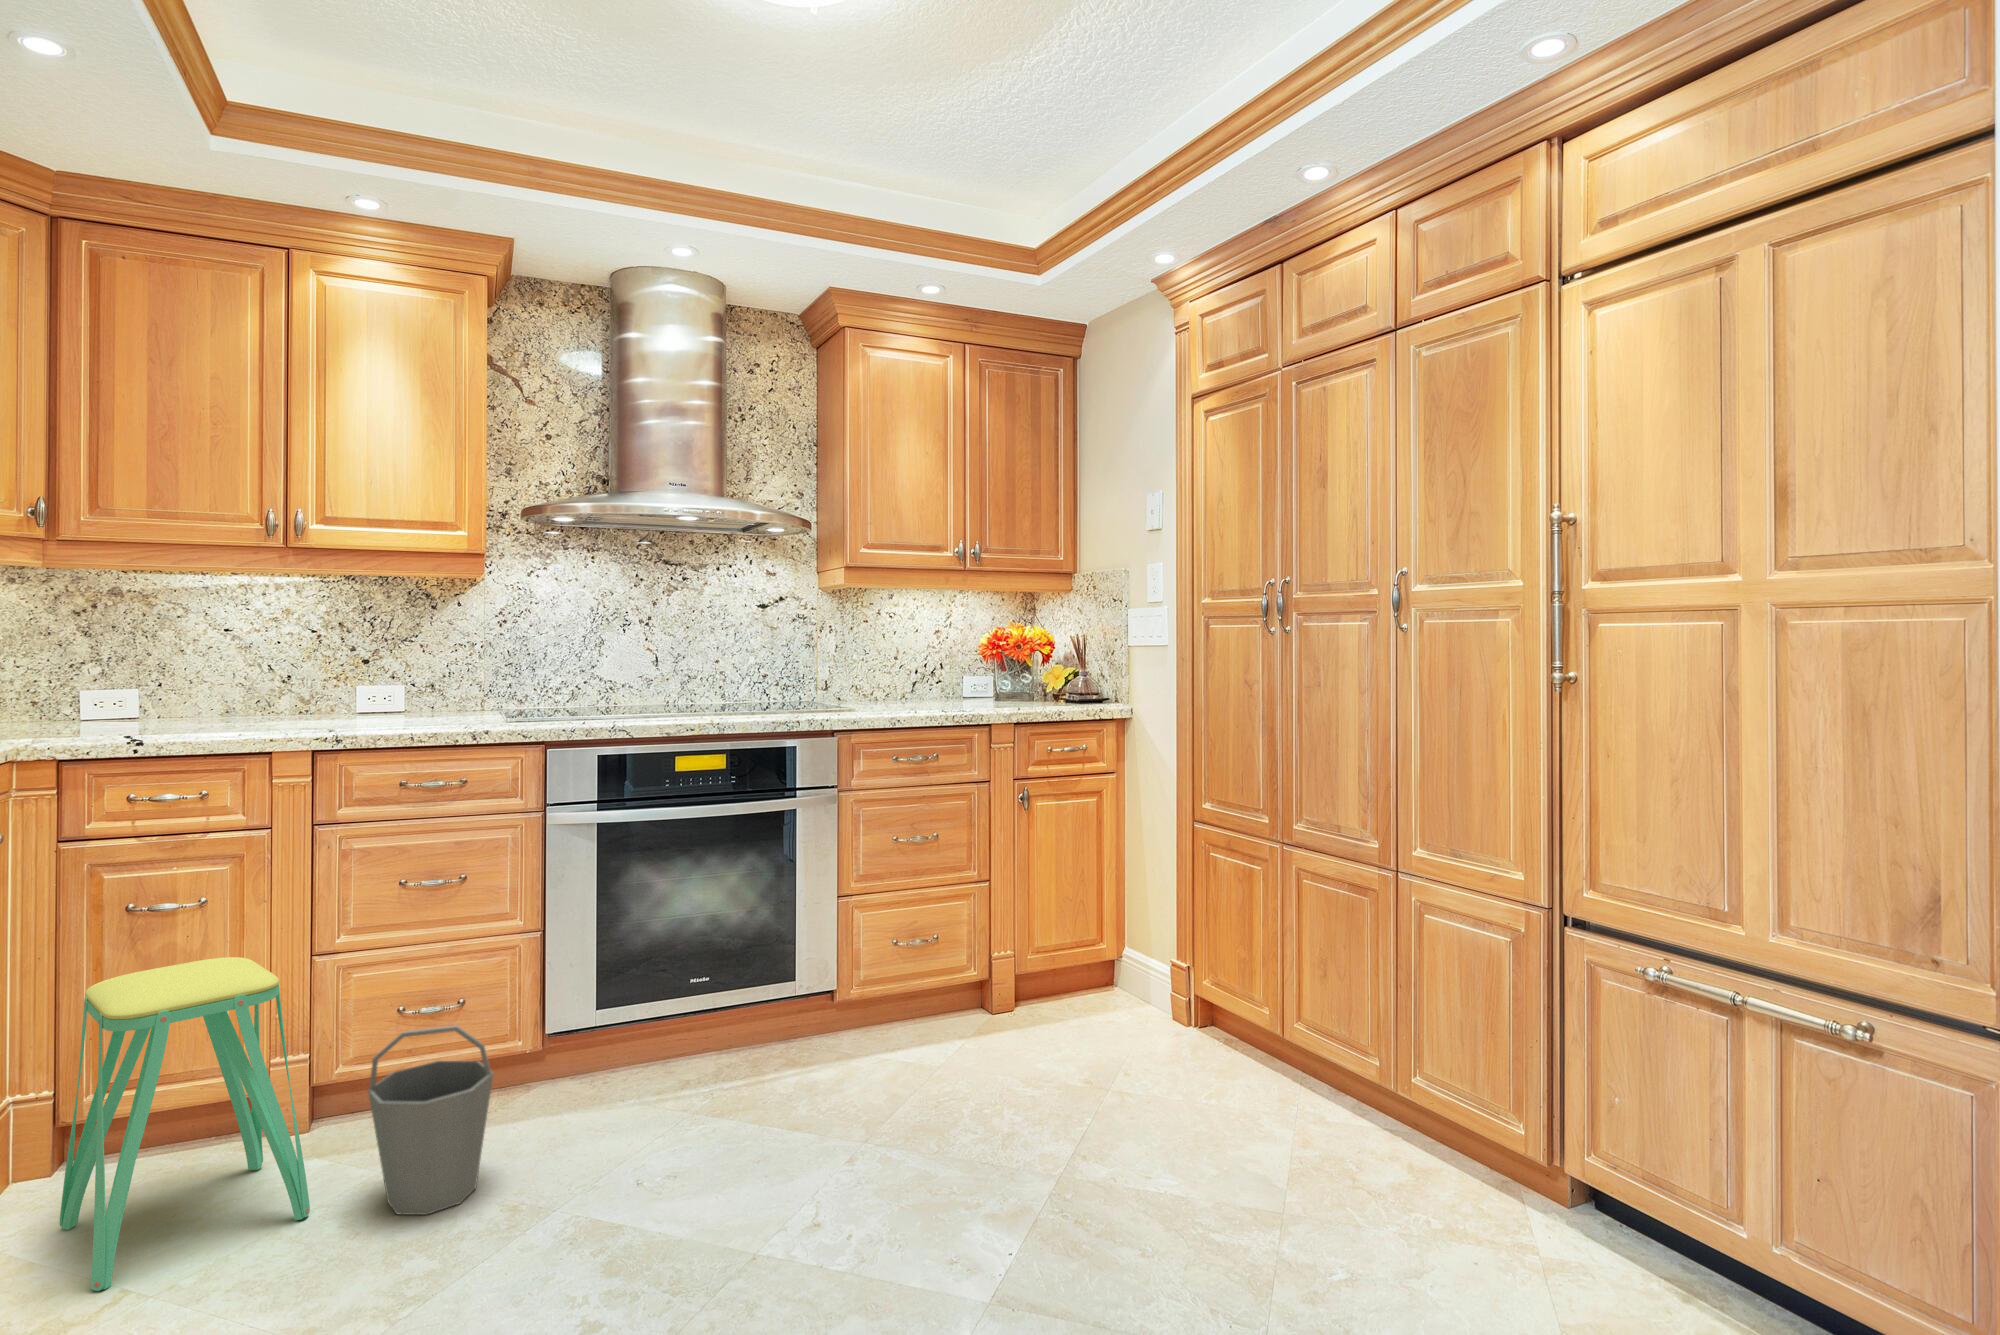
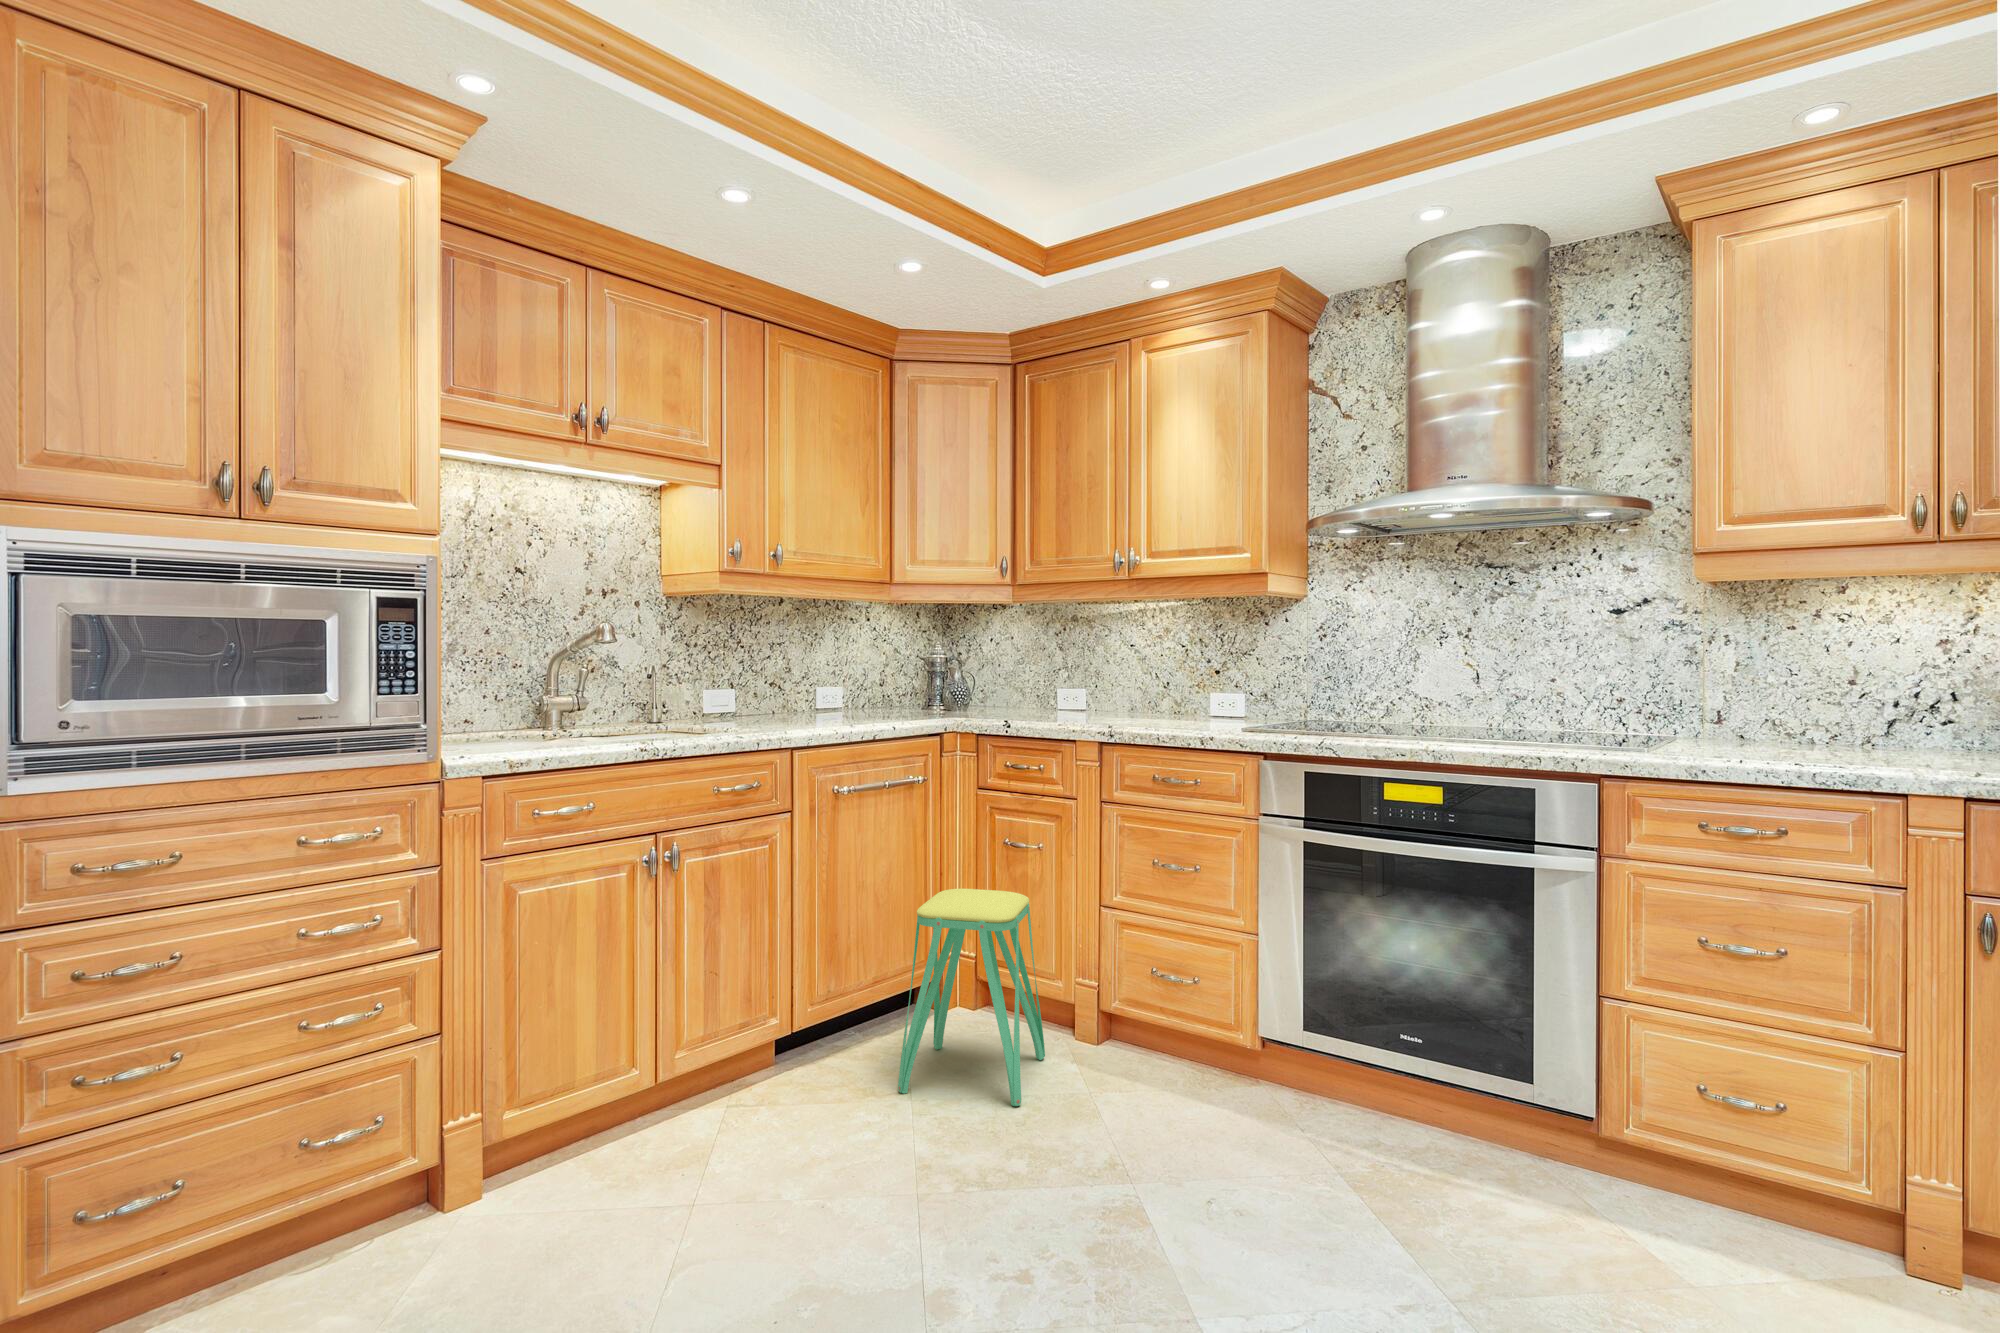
bucket: present [368,1025,493,1215] -> none [1041,986,1136,1150]

